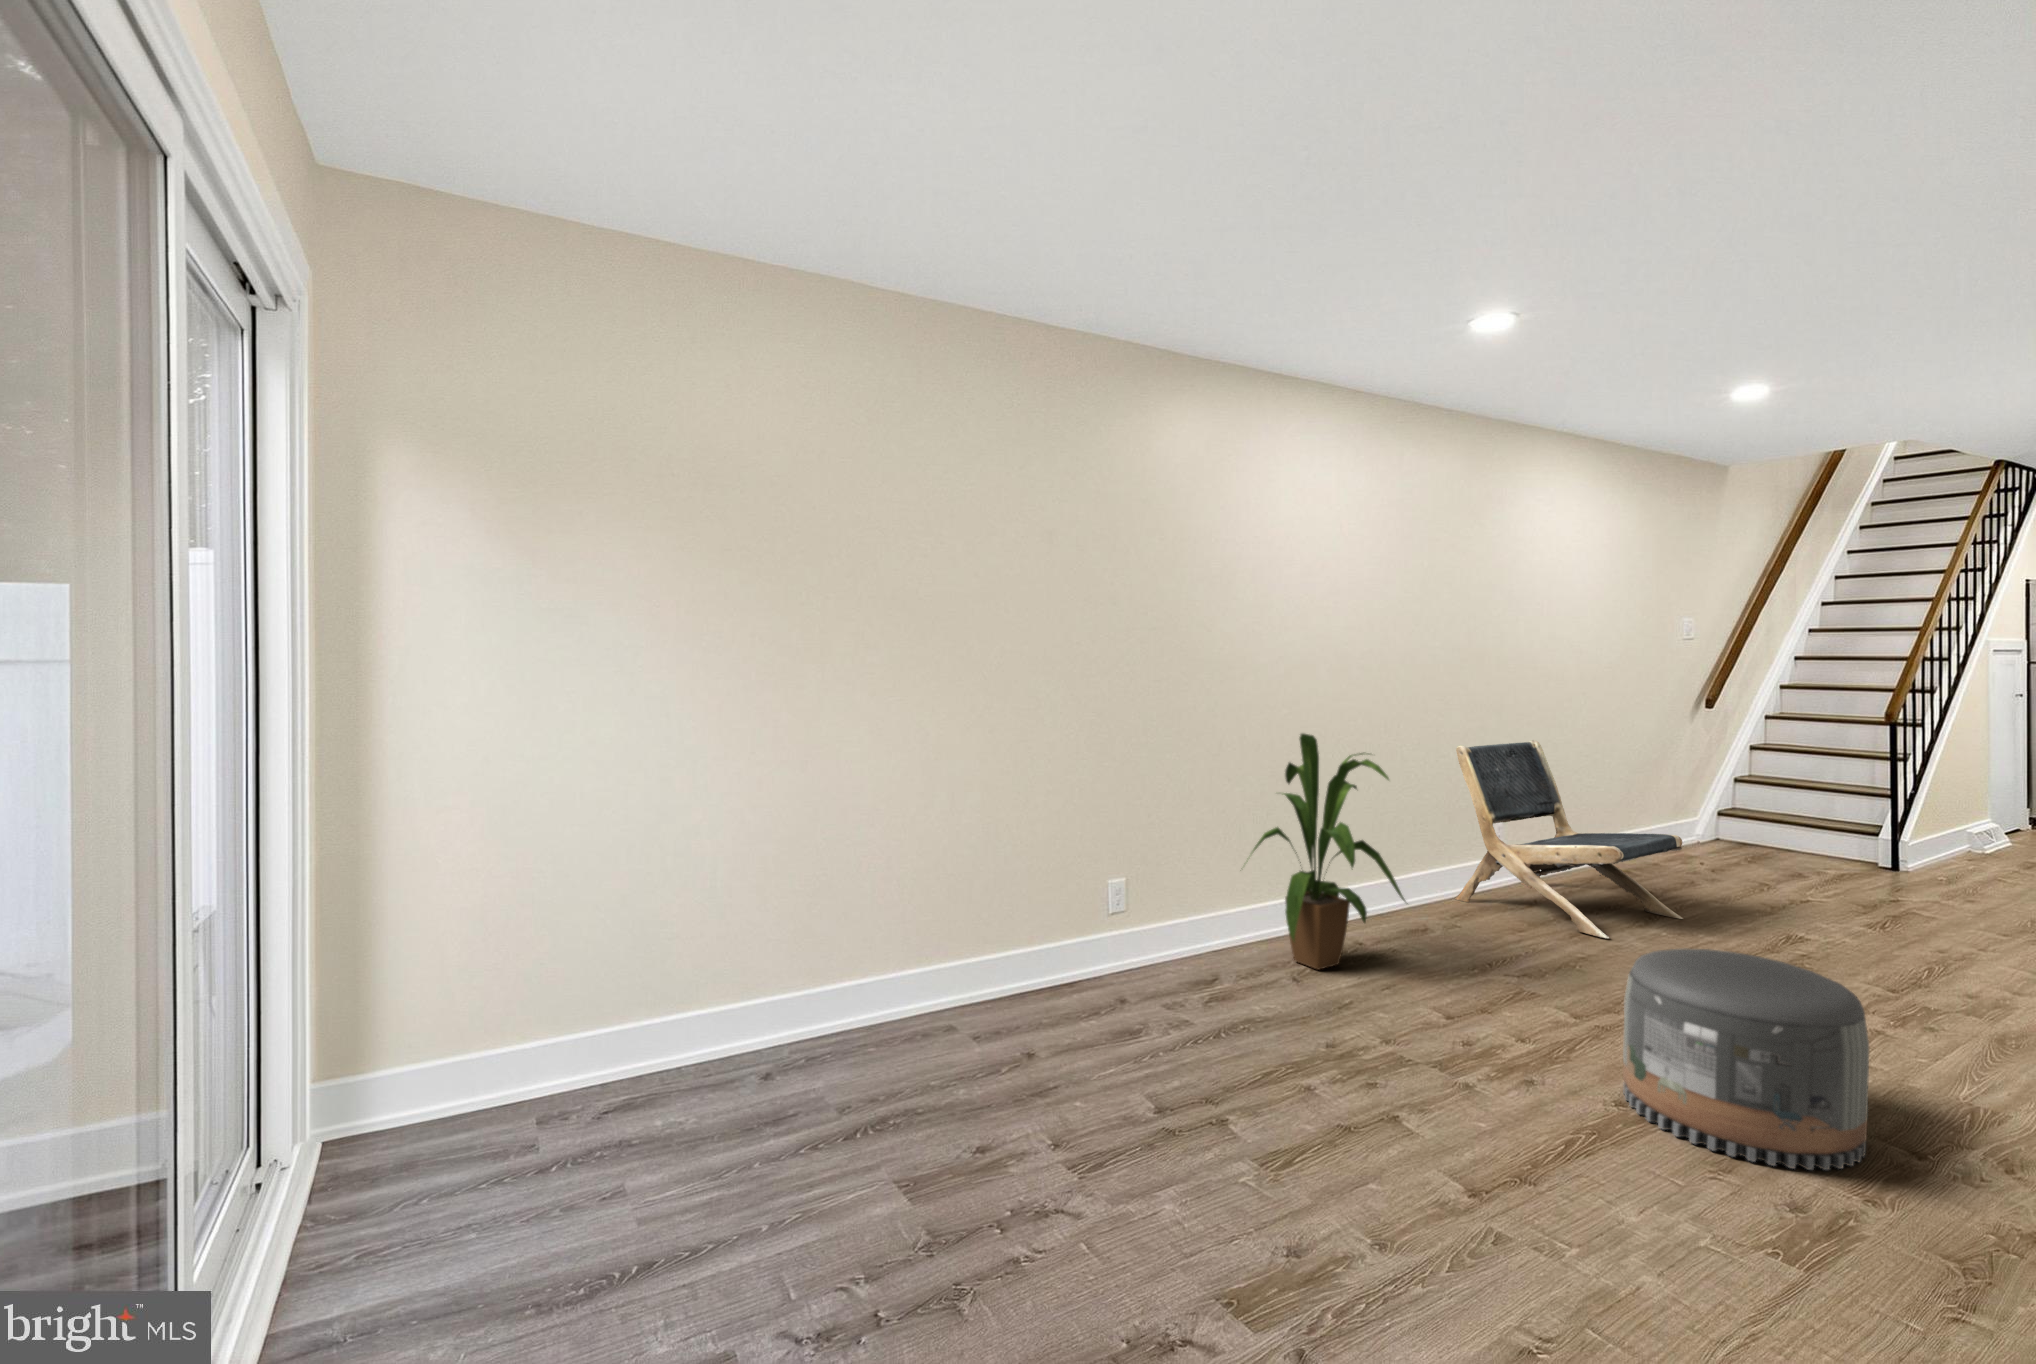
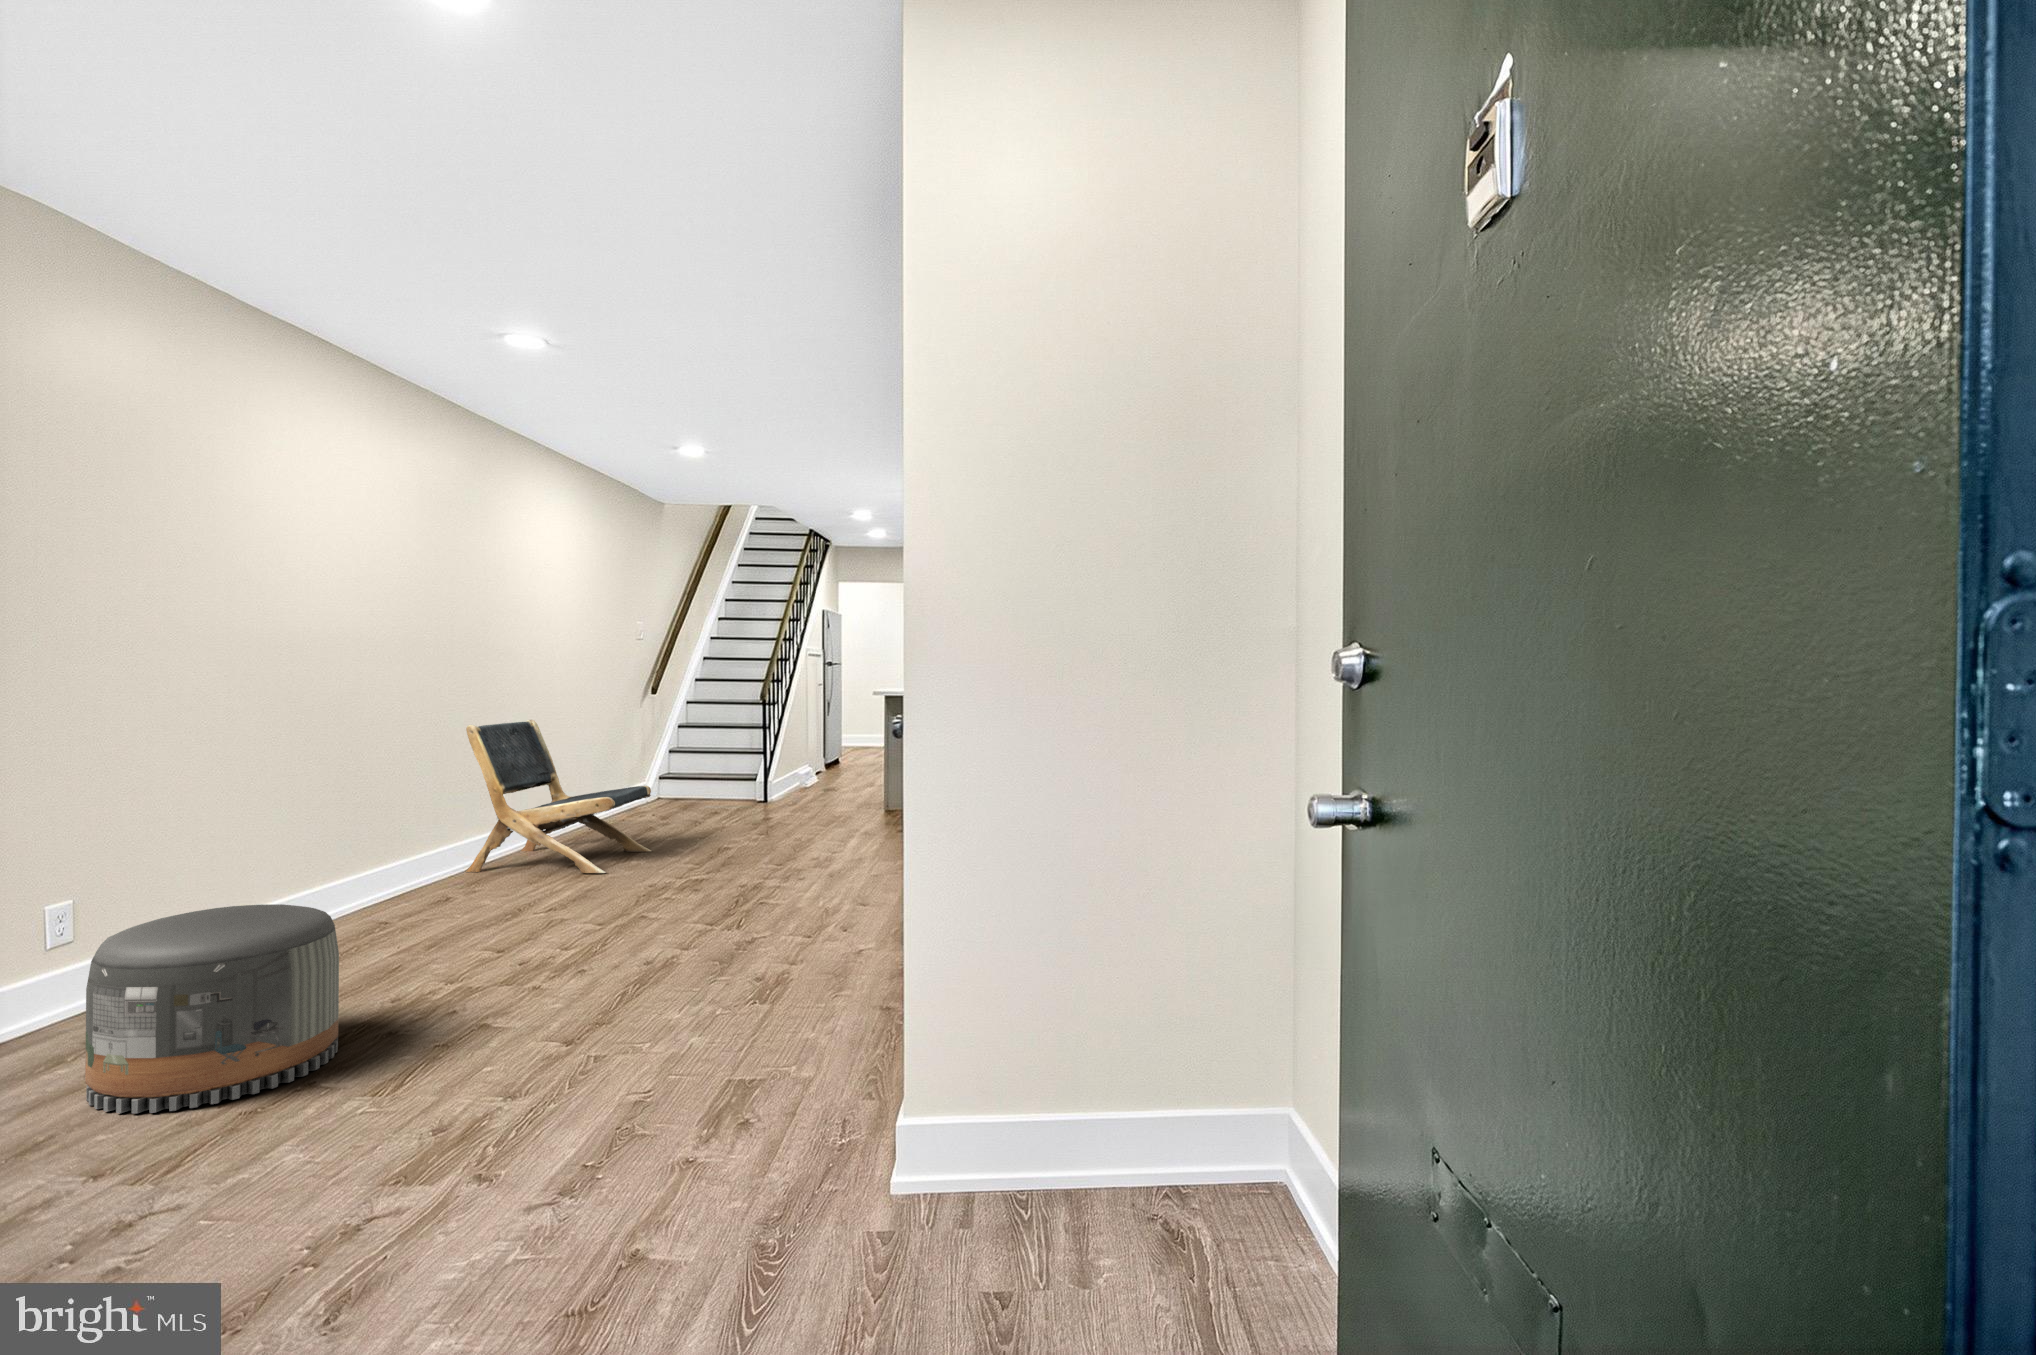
house plant: present [1252,733,1406,969] -> none [246,705,446,951]
pouf: present [1623,949,1869,1170] -> present [85,904,339,1113]

